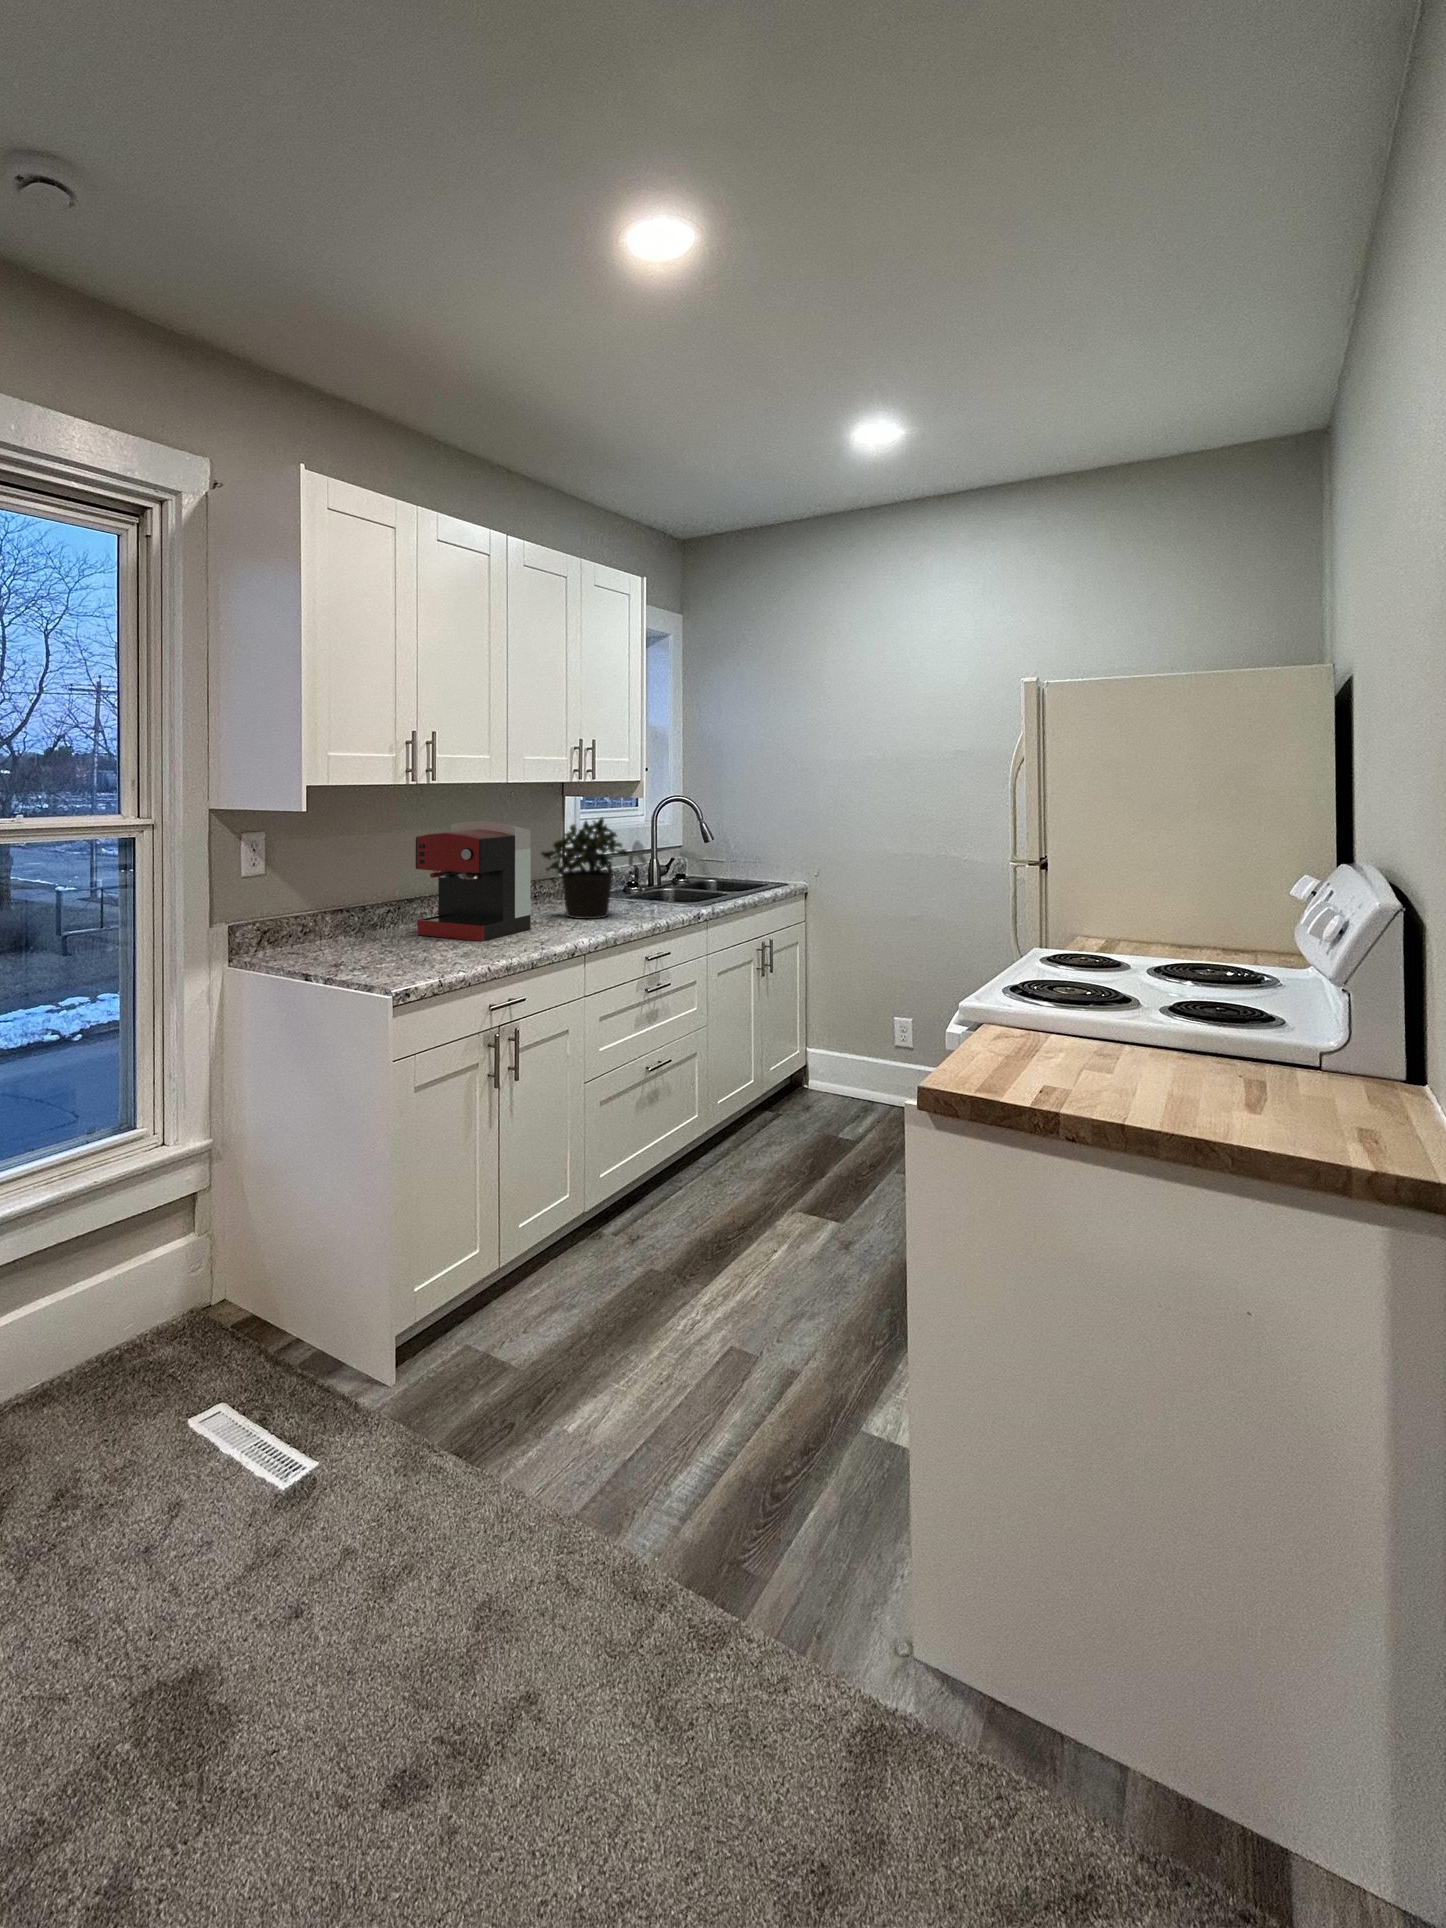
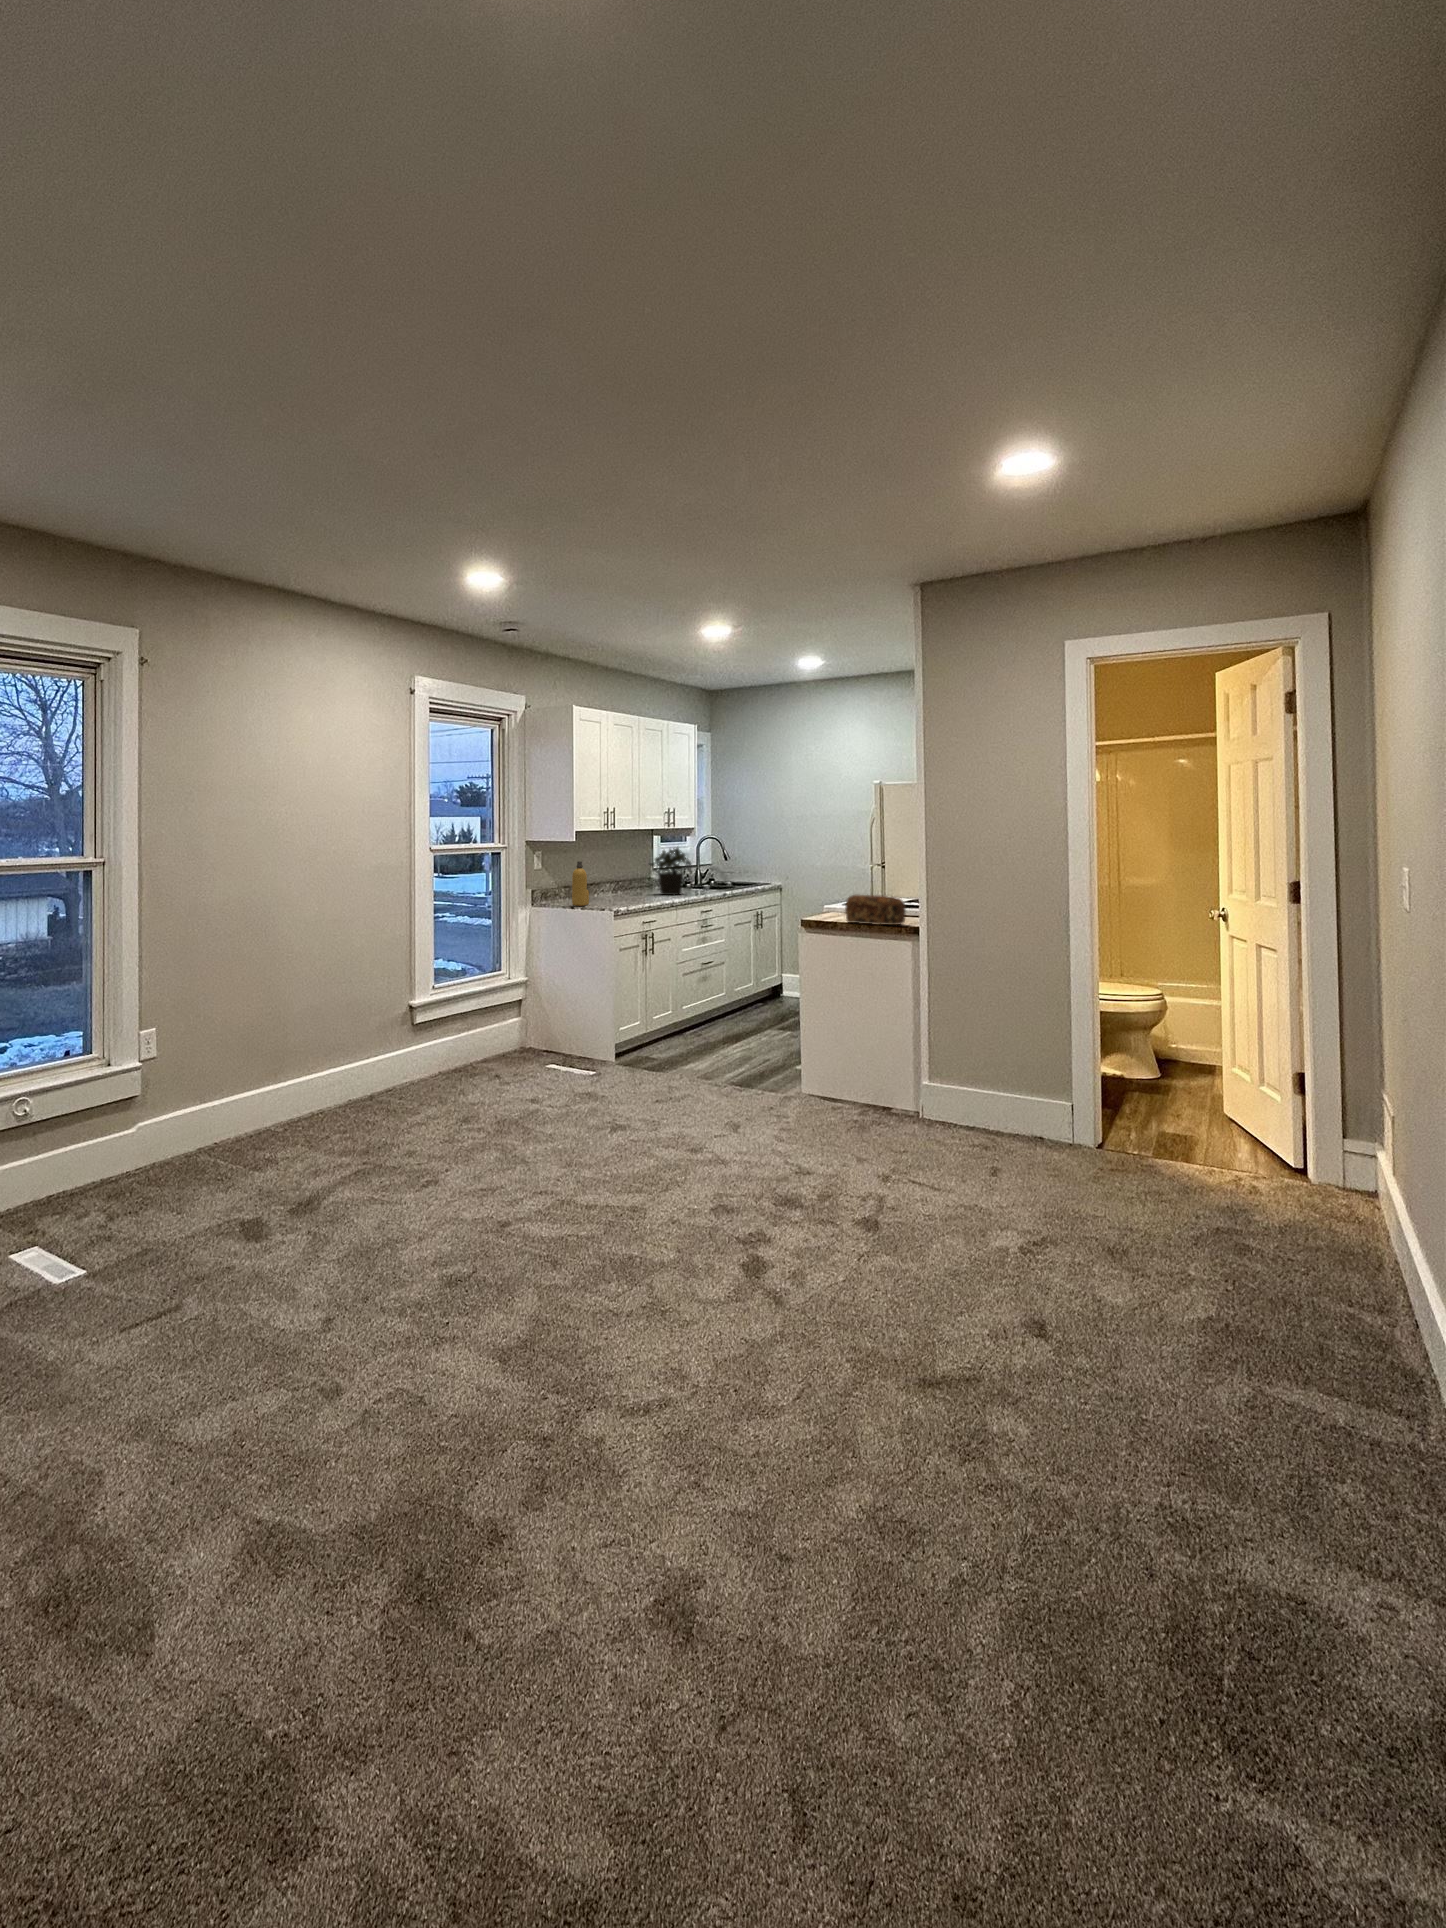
coffee maker: present [416,821,531,941] -> none [598,848,648,901]
bottle: none [318,856,366,965] -> present [572,861,589,906]
bread loaf: none [1091,996,1323,1131] -> present [845,895,906,925]

